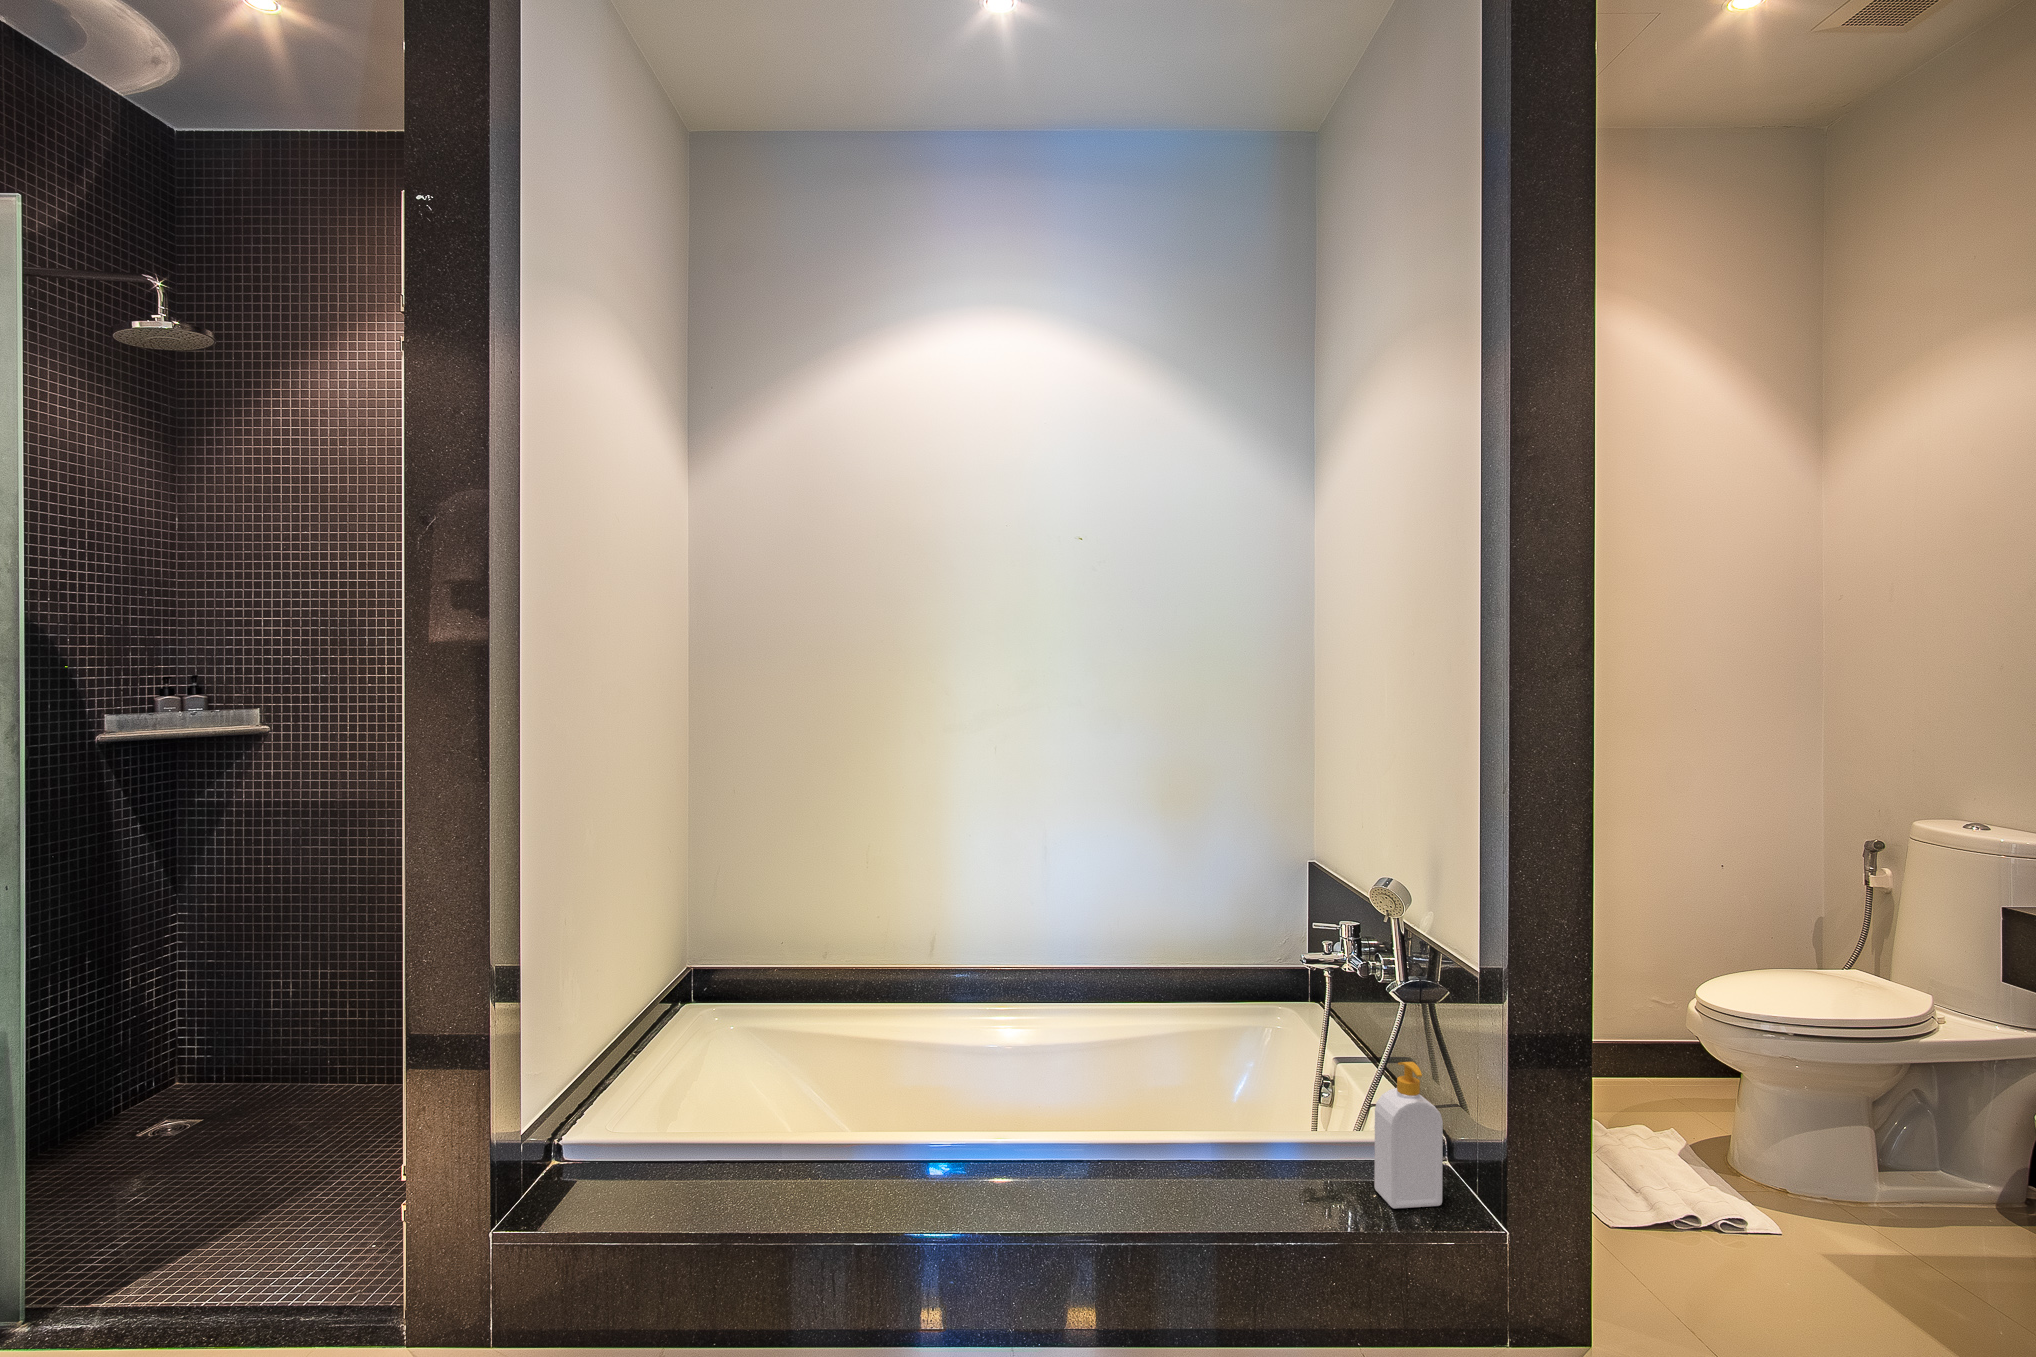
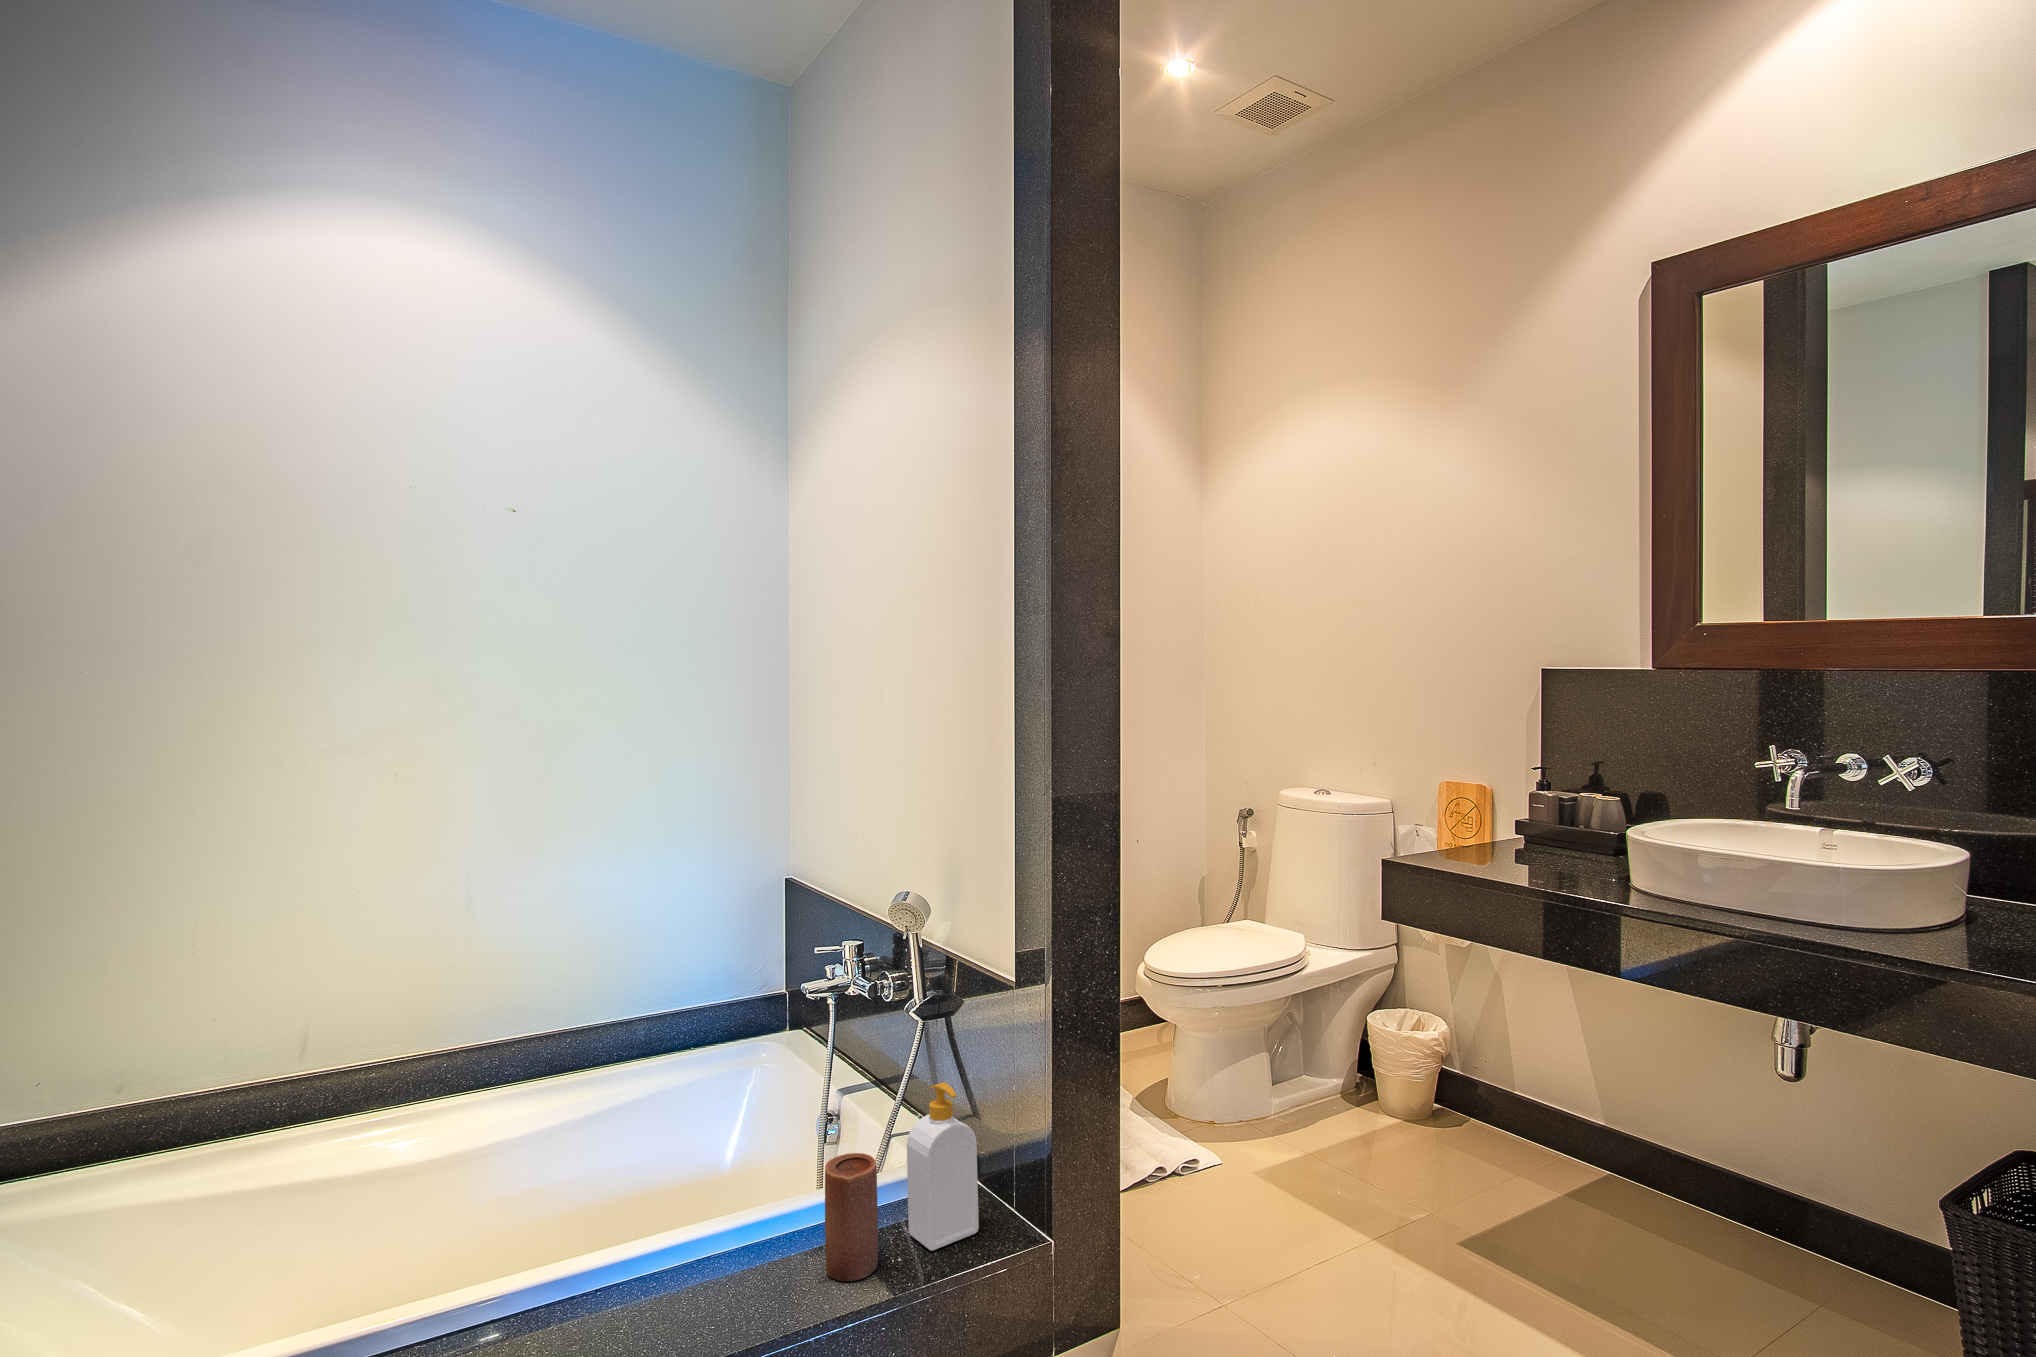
candle: none [1295,1104,1343,1212] -> present [825,1153,878,1281]

